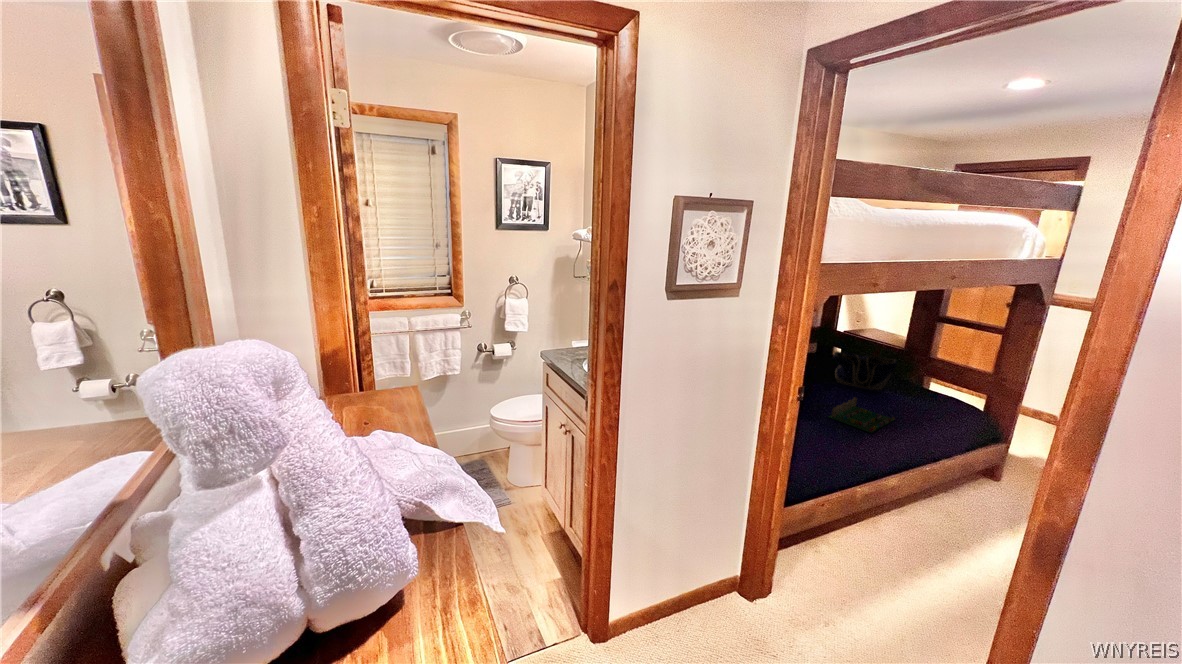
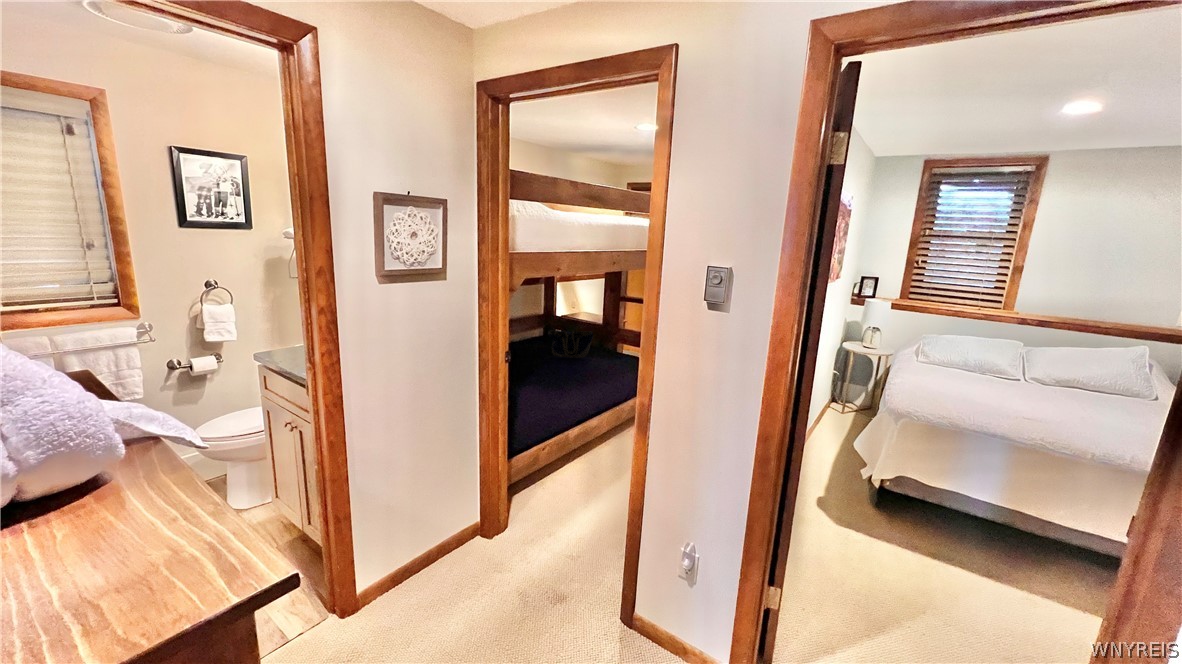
board game: present [829,397,895,433] -> none [545,364,593,389]

